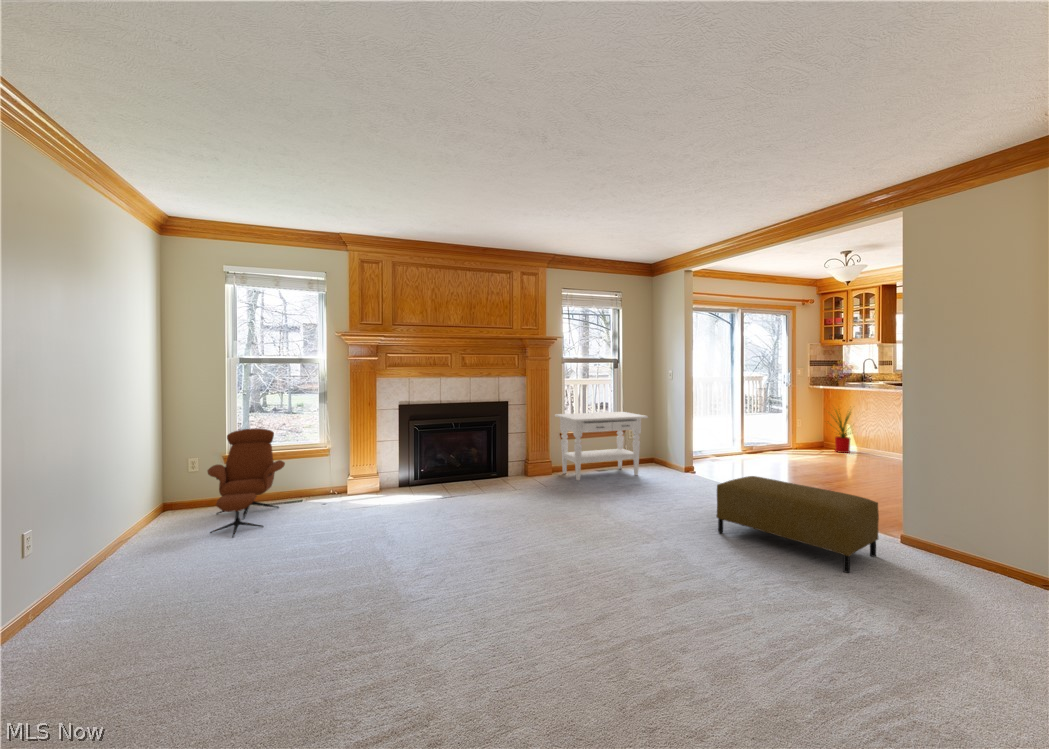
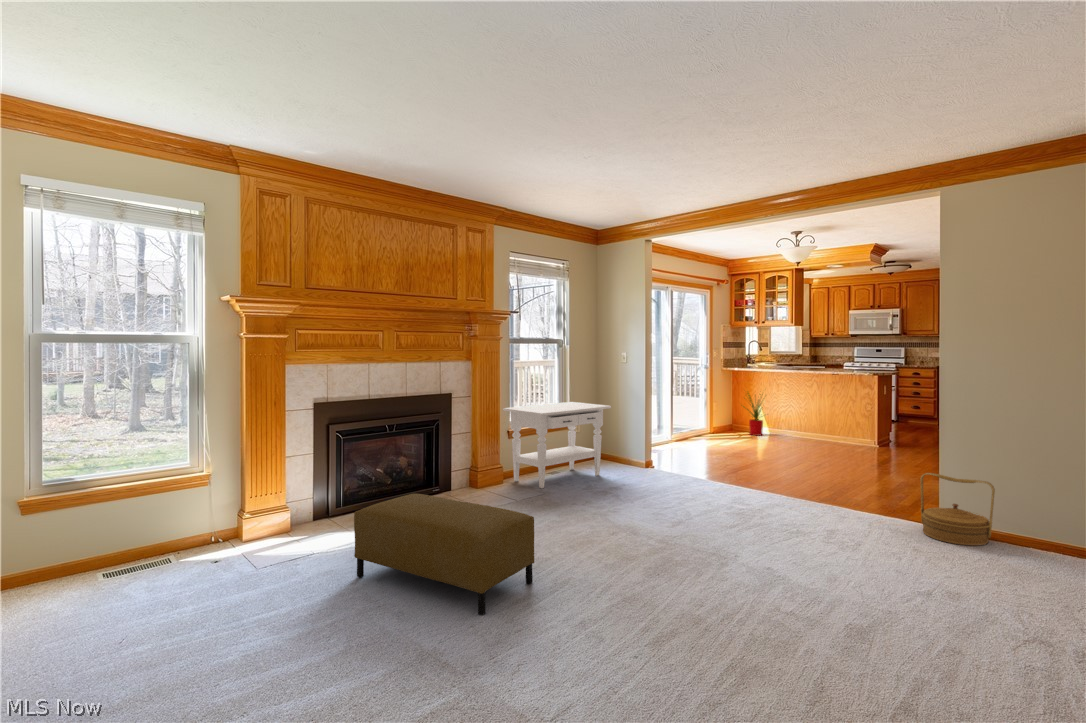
lounge chair: present [208,429,285,537] -> none [12,450,156,638]
ottoman: present [716,476,879,573] -> present [354,494,534,615]
woven basket: none [910,498,992,583] -> present [920,473,995,546]

